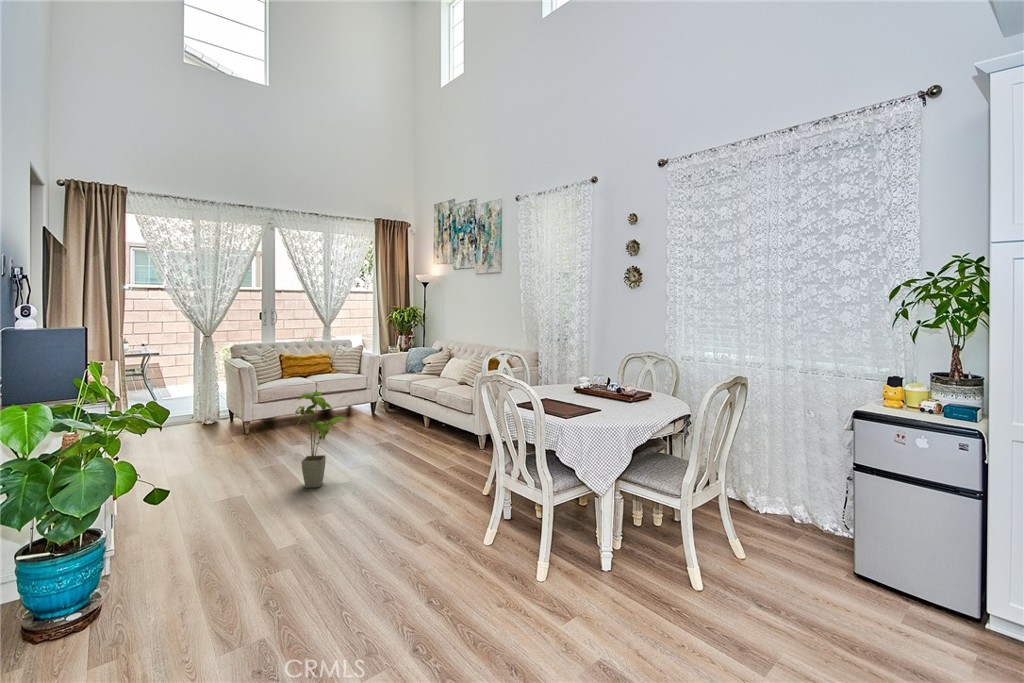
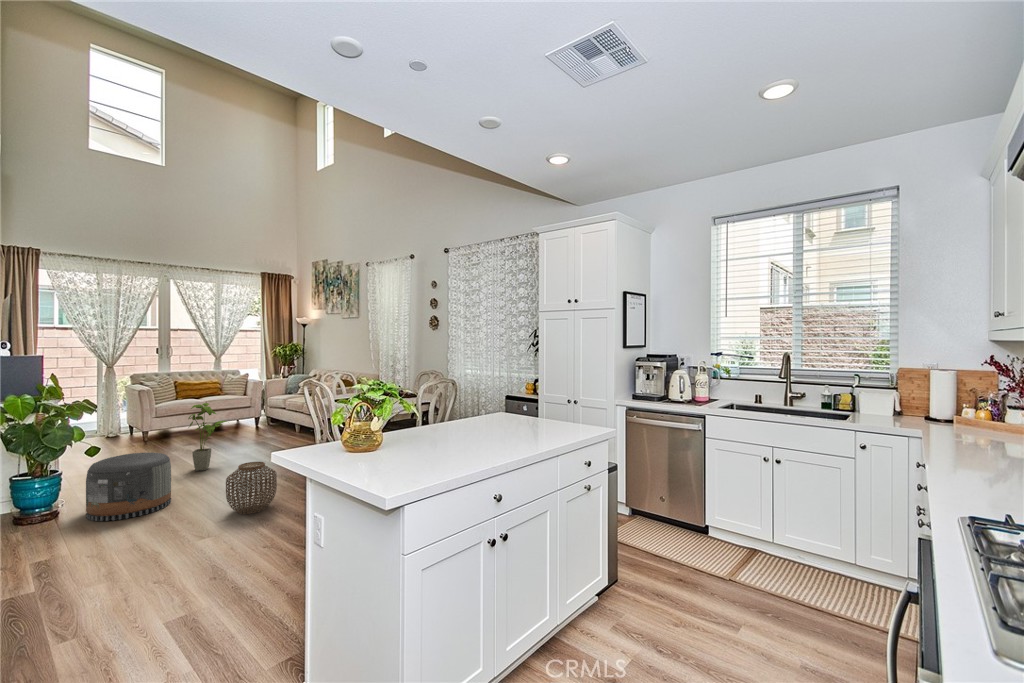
pouf: none [149,473,273,593] -> present [86,452,171,521]
woven basket: none [356,508,435,605] -> present [226,462,277,514]

